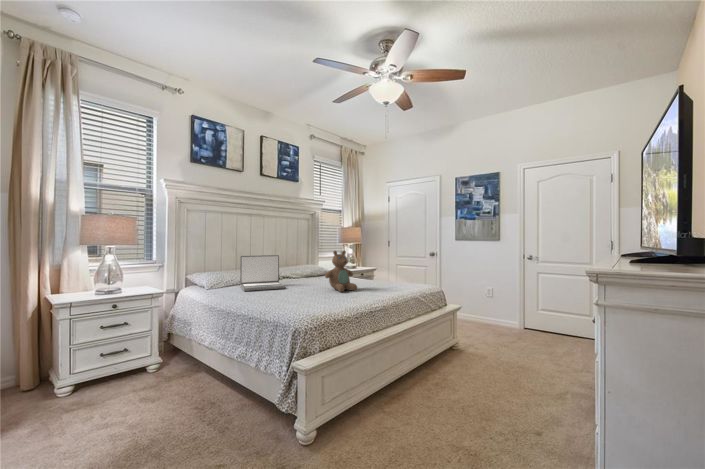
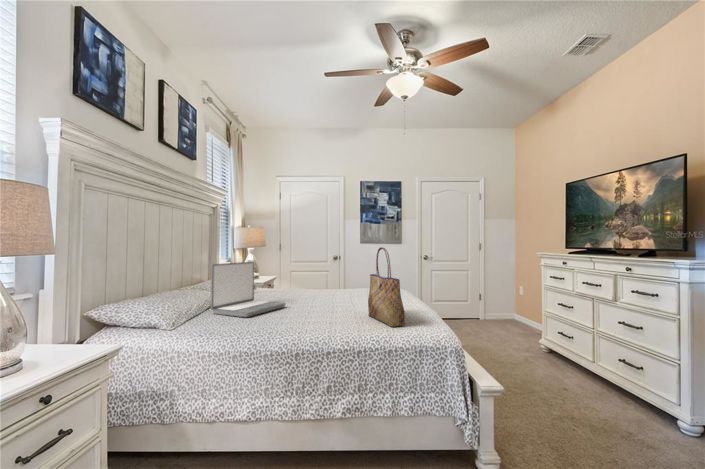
tote bag: none [284,248,315,309] -> present [368,247,405,327]
teddy bear: present [325,250,357,292] -> none [336,253,369,302]

